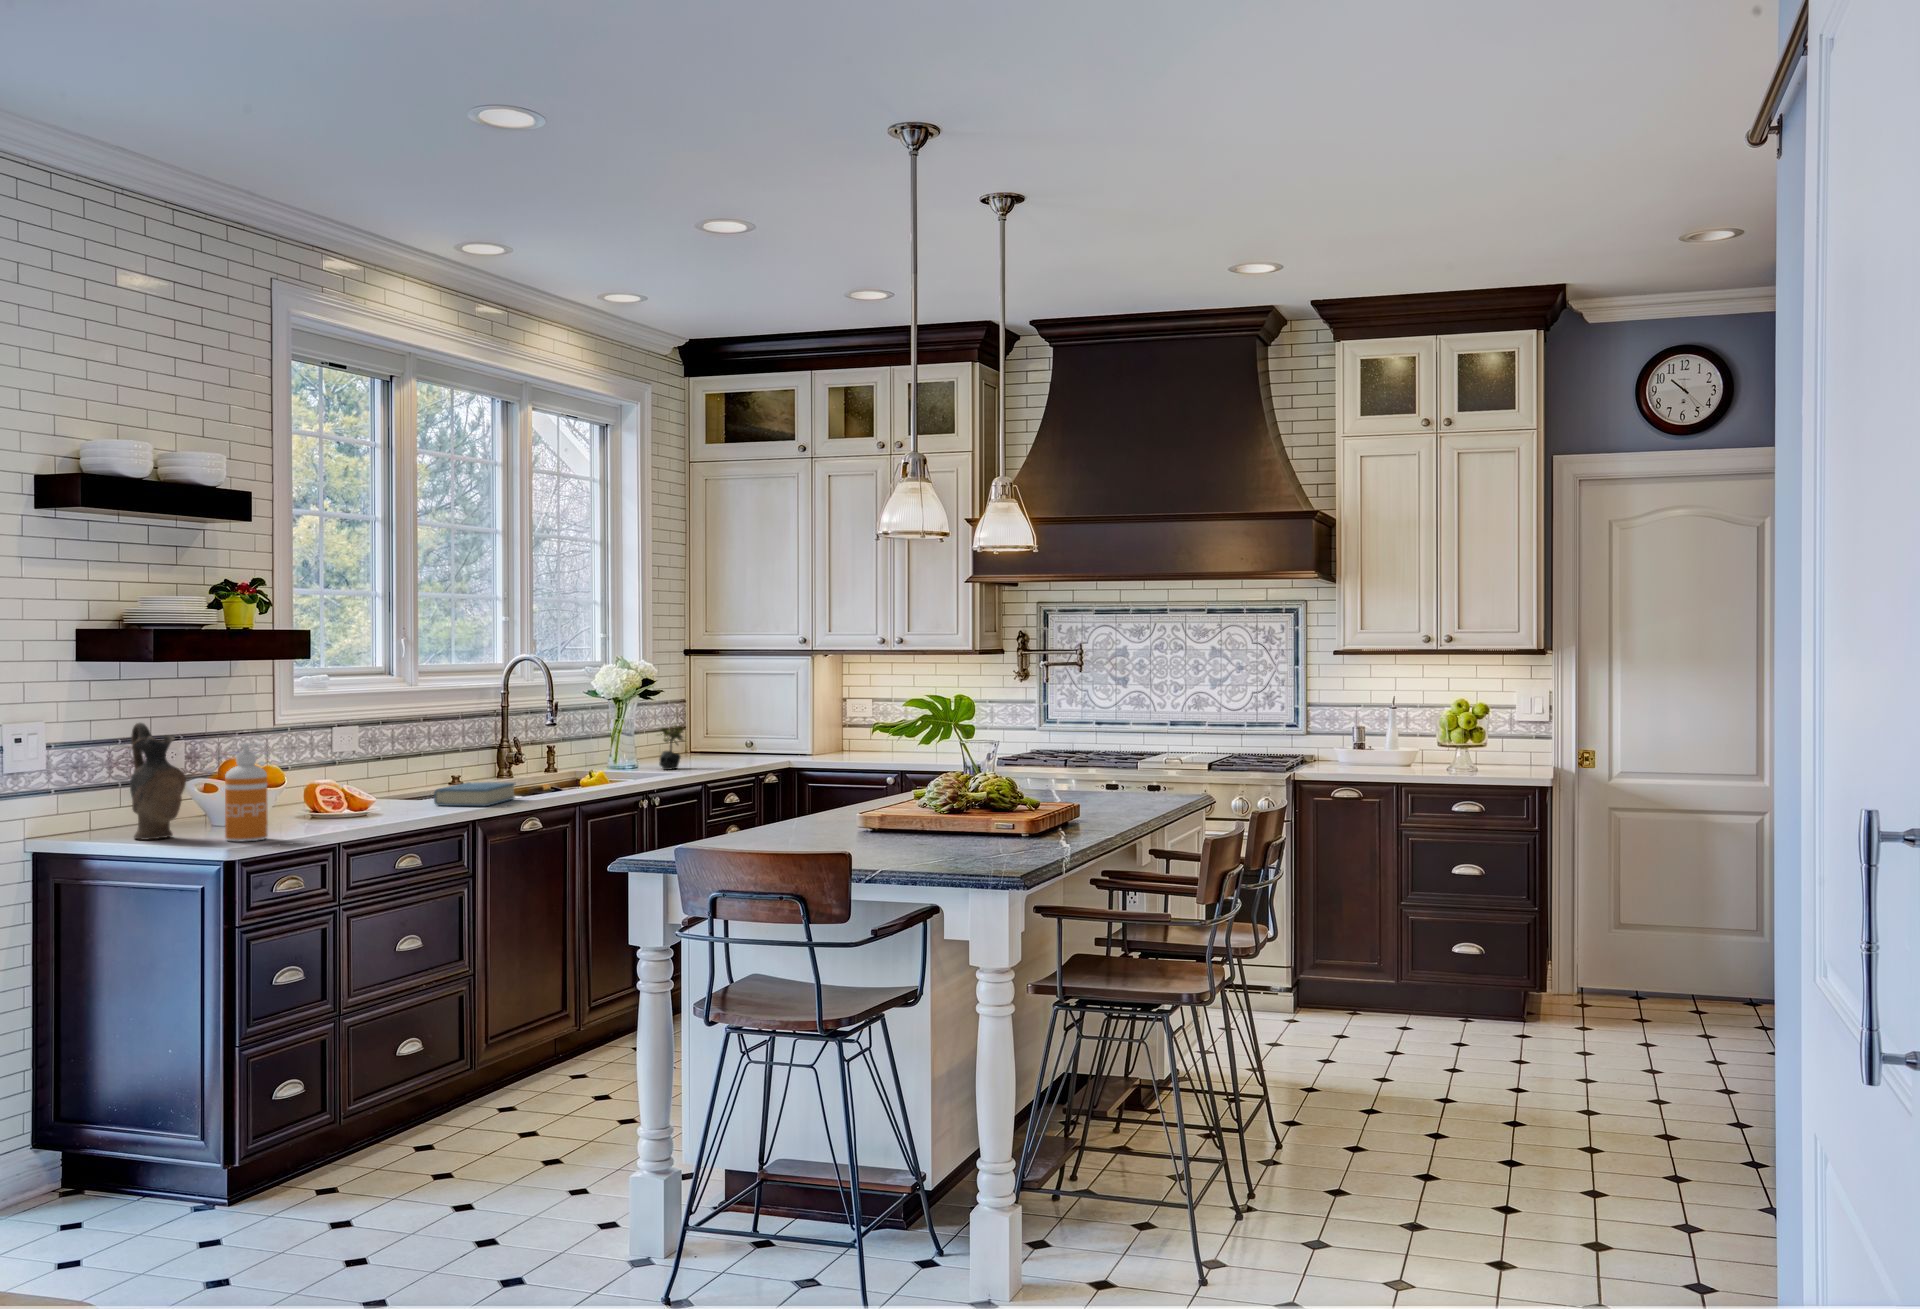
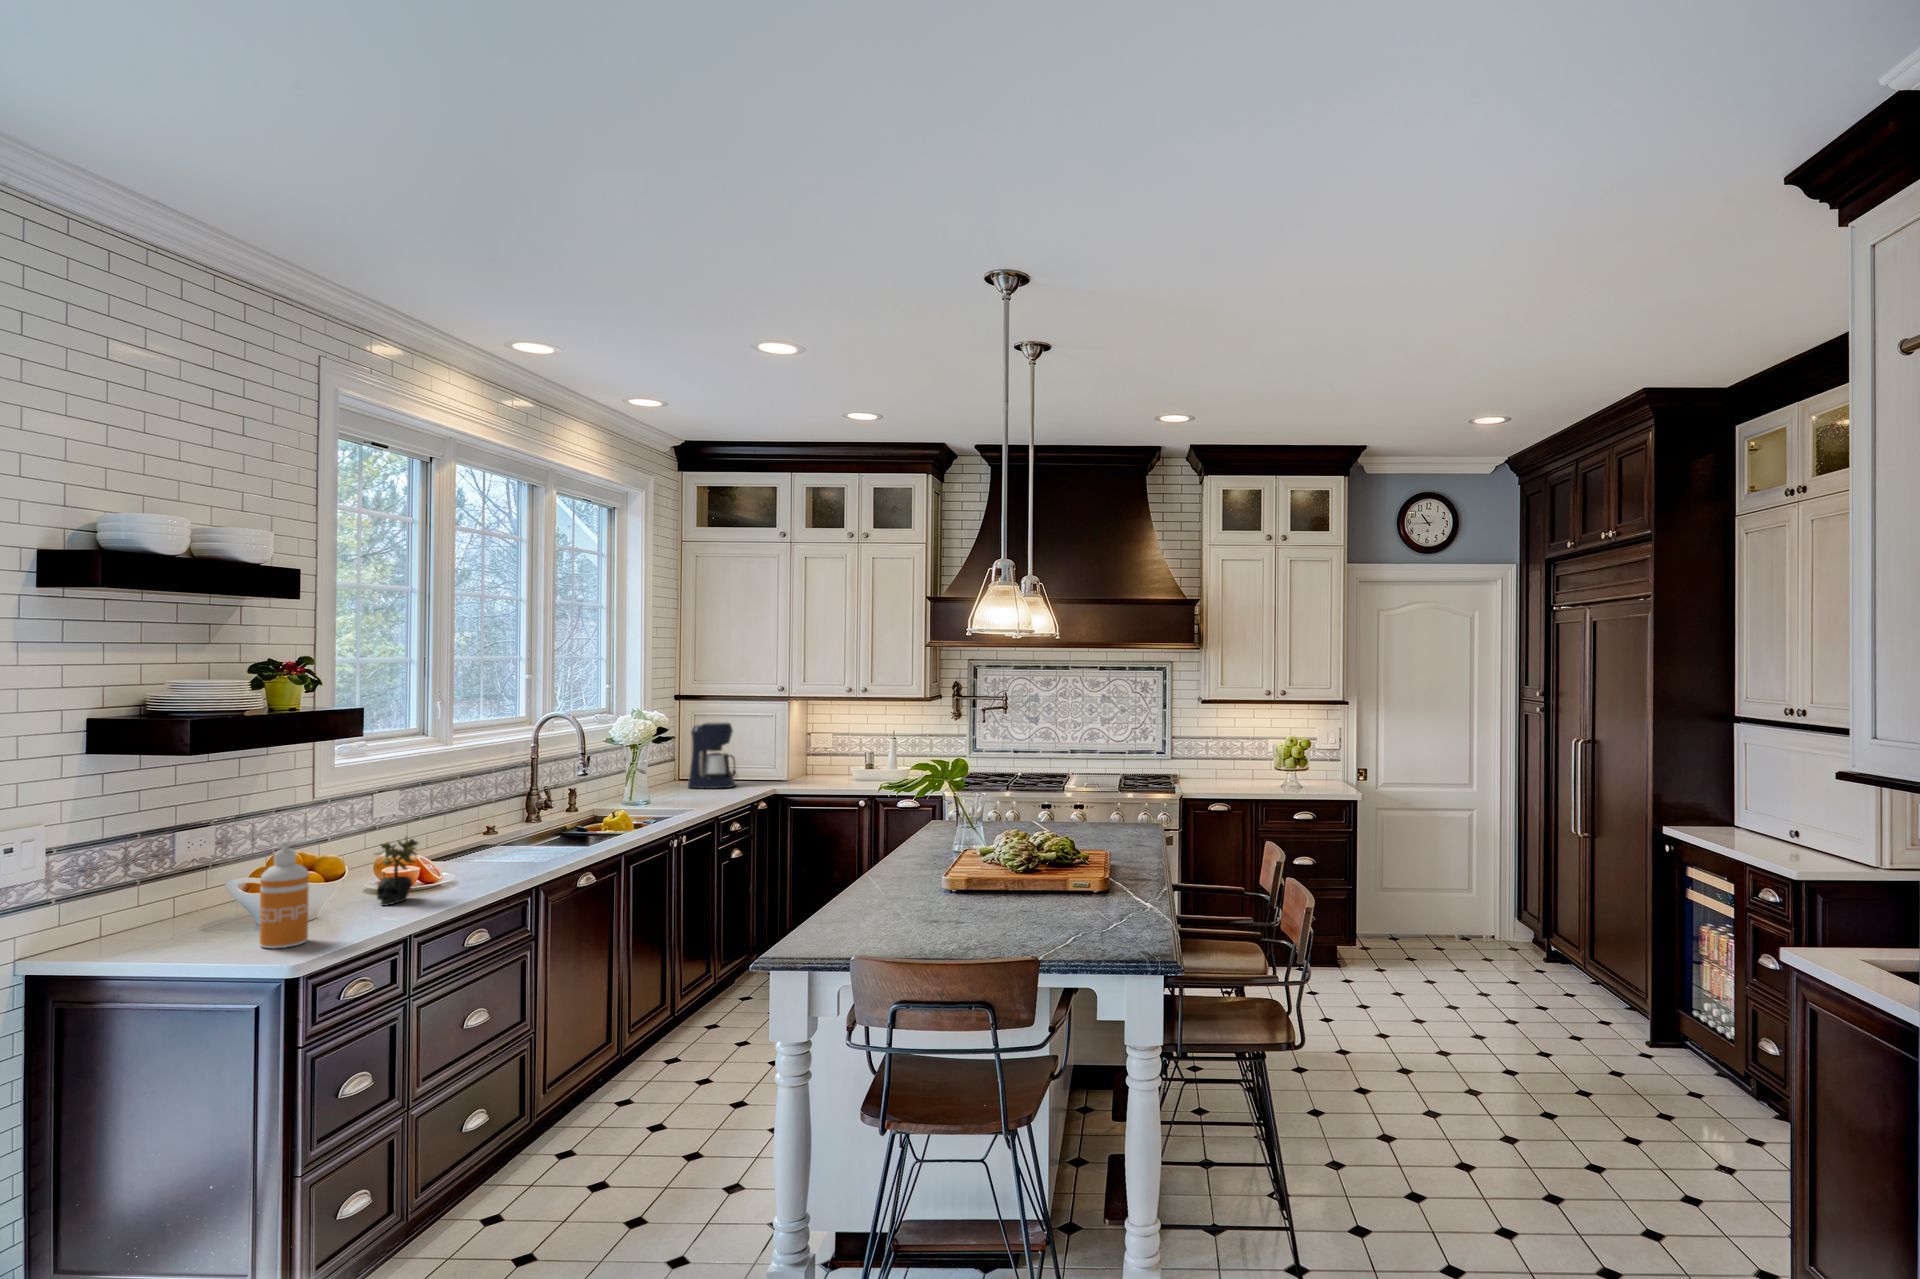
coffee maker: none [695,680,753,758] -> present [688,722,736,788]
ceramic pitcher: present [130,723,186,839] -> none [148,819,215,949]
succulent plant: present [659,725,684,770] -> present [375,837,418,906]
hardback book: present [434,782,515,806] -> none [477,841,554,871]

